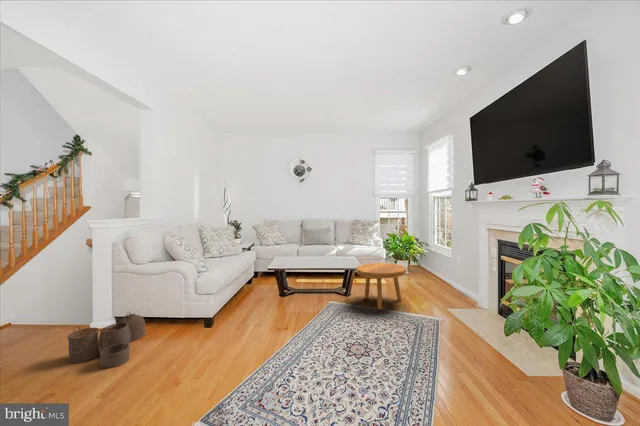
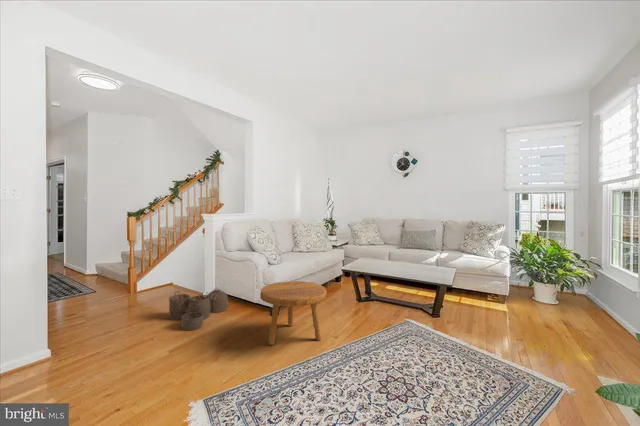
footstool: present [356,263,406,310] -> present [260,281,326,345]

